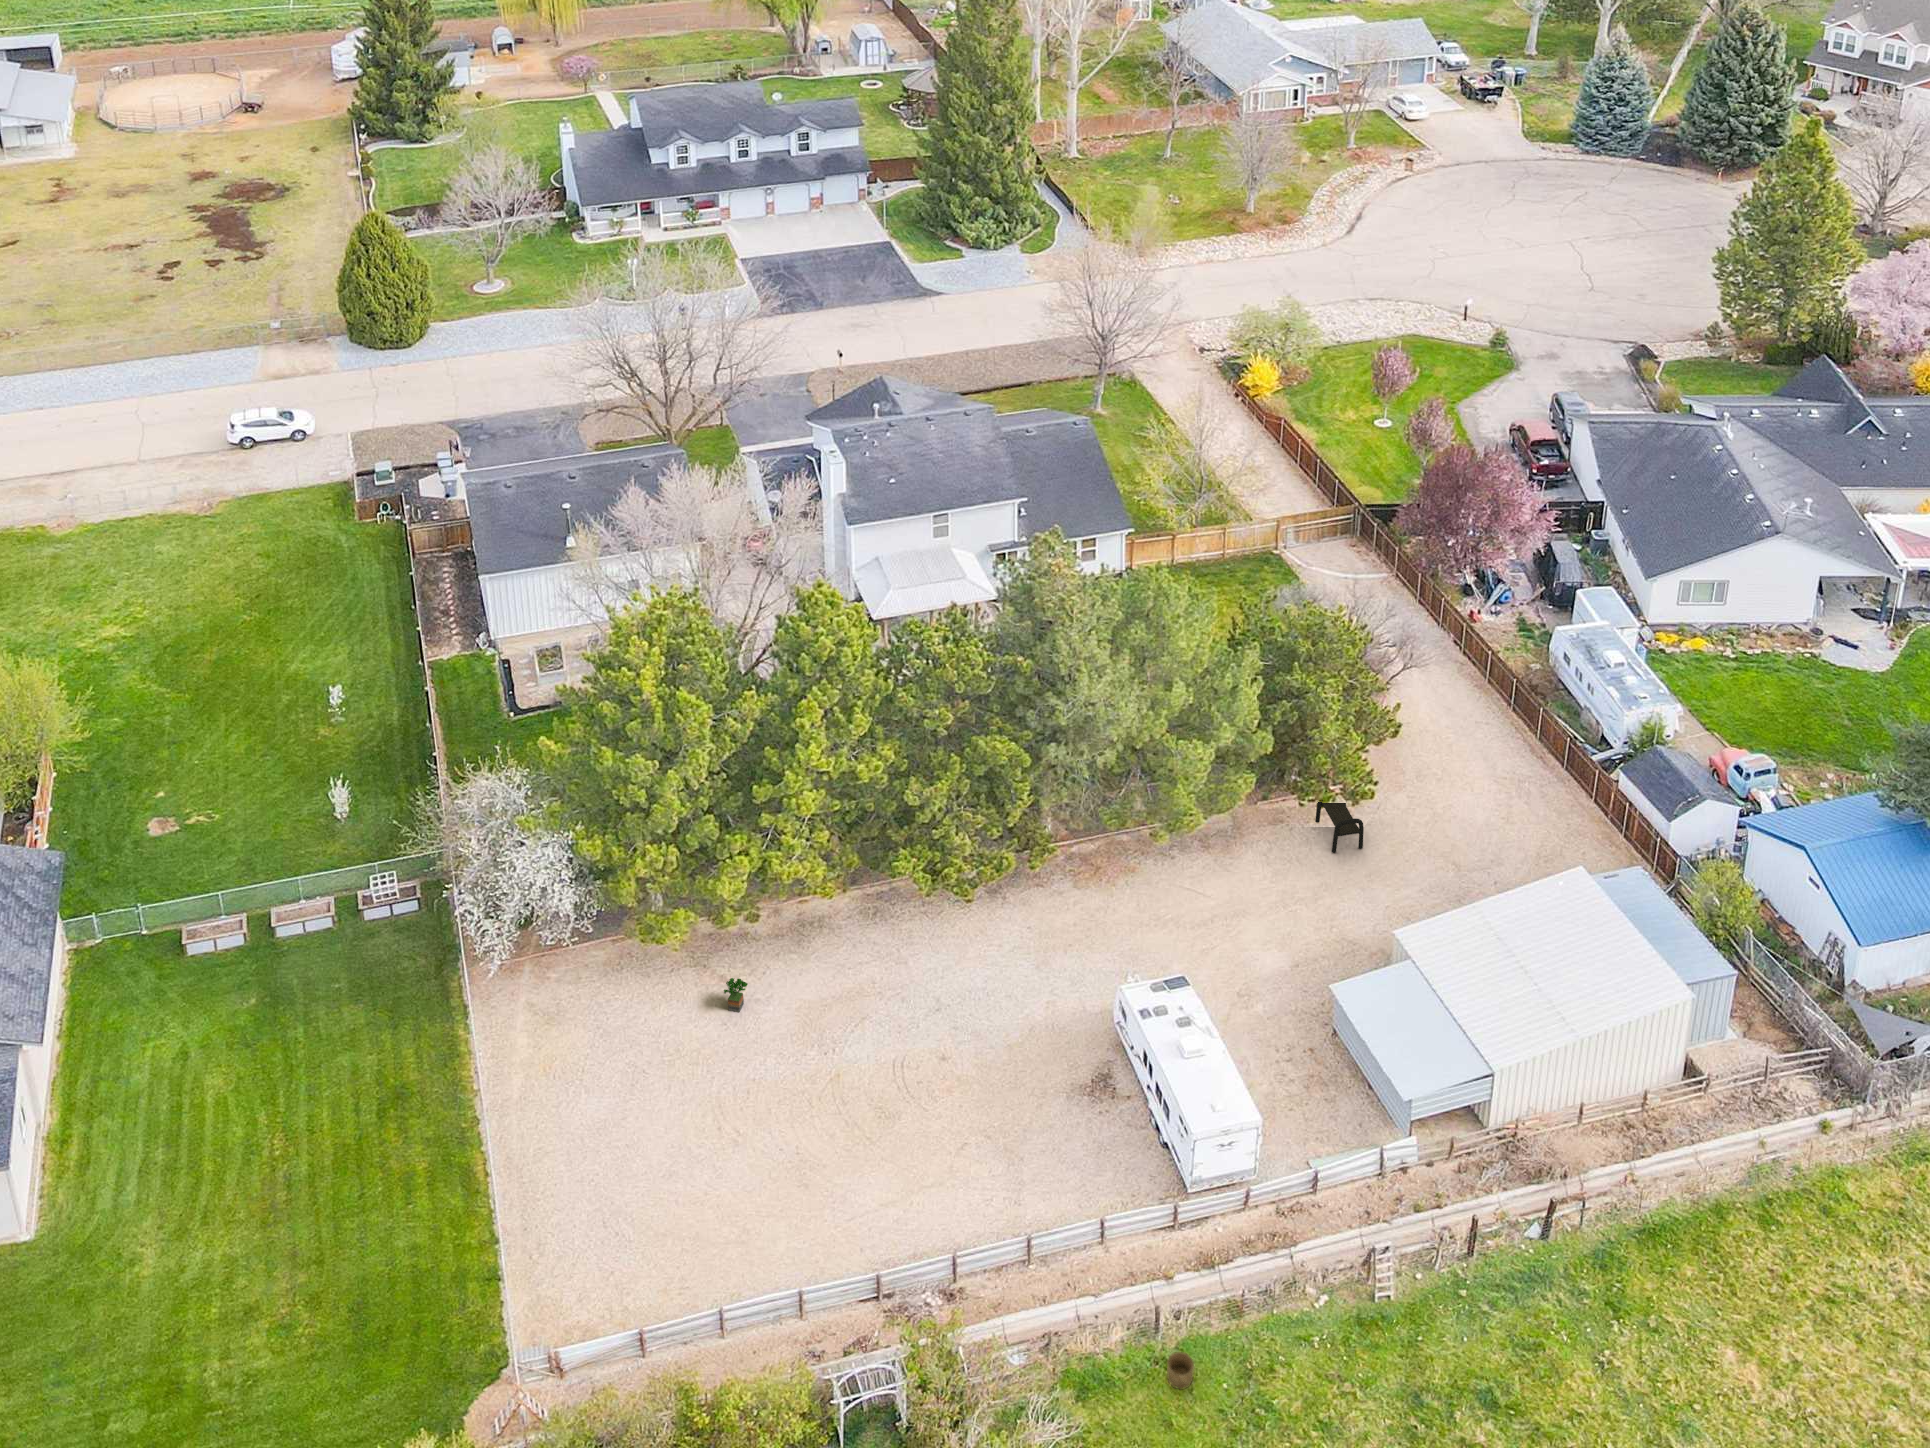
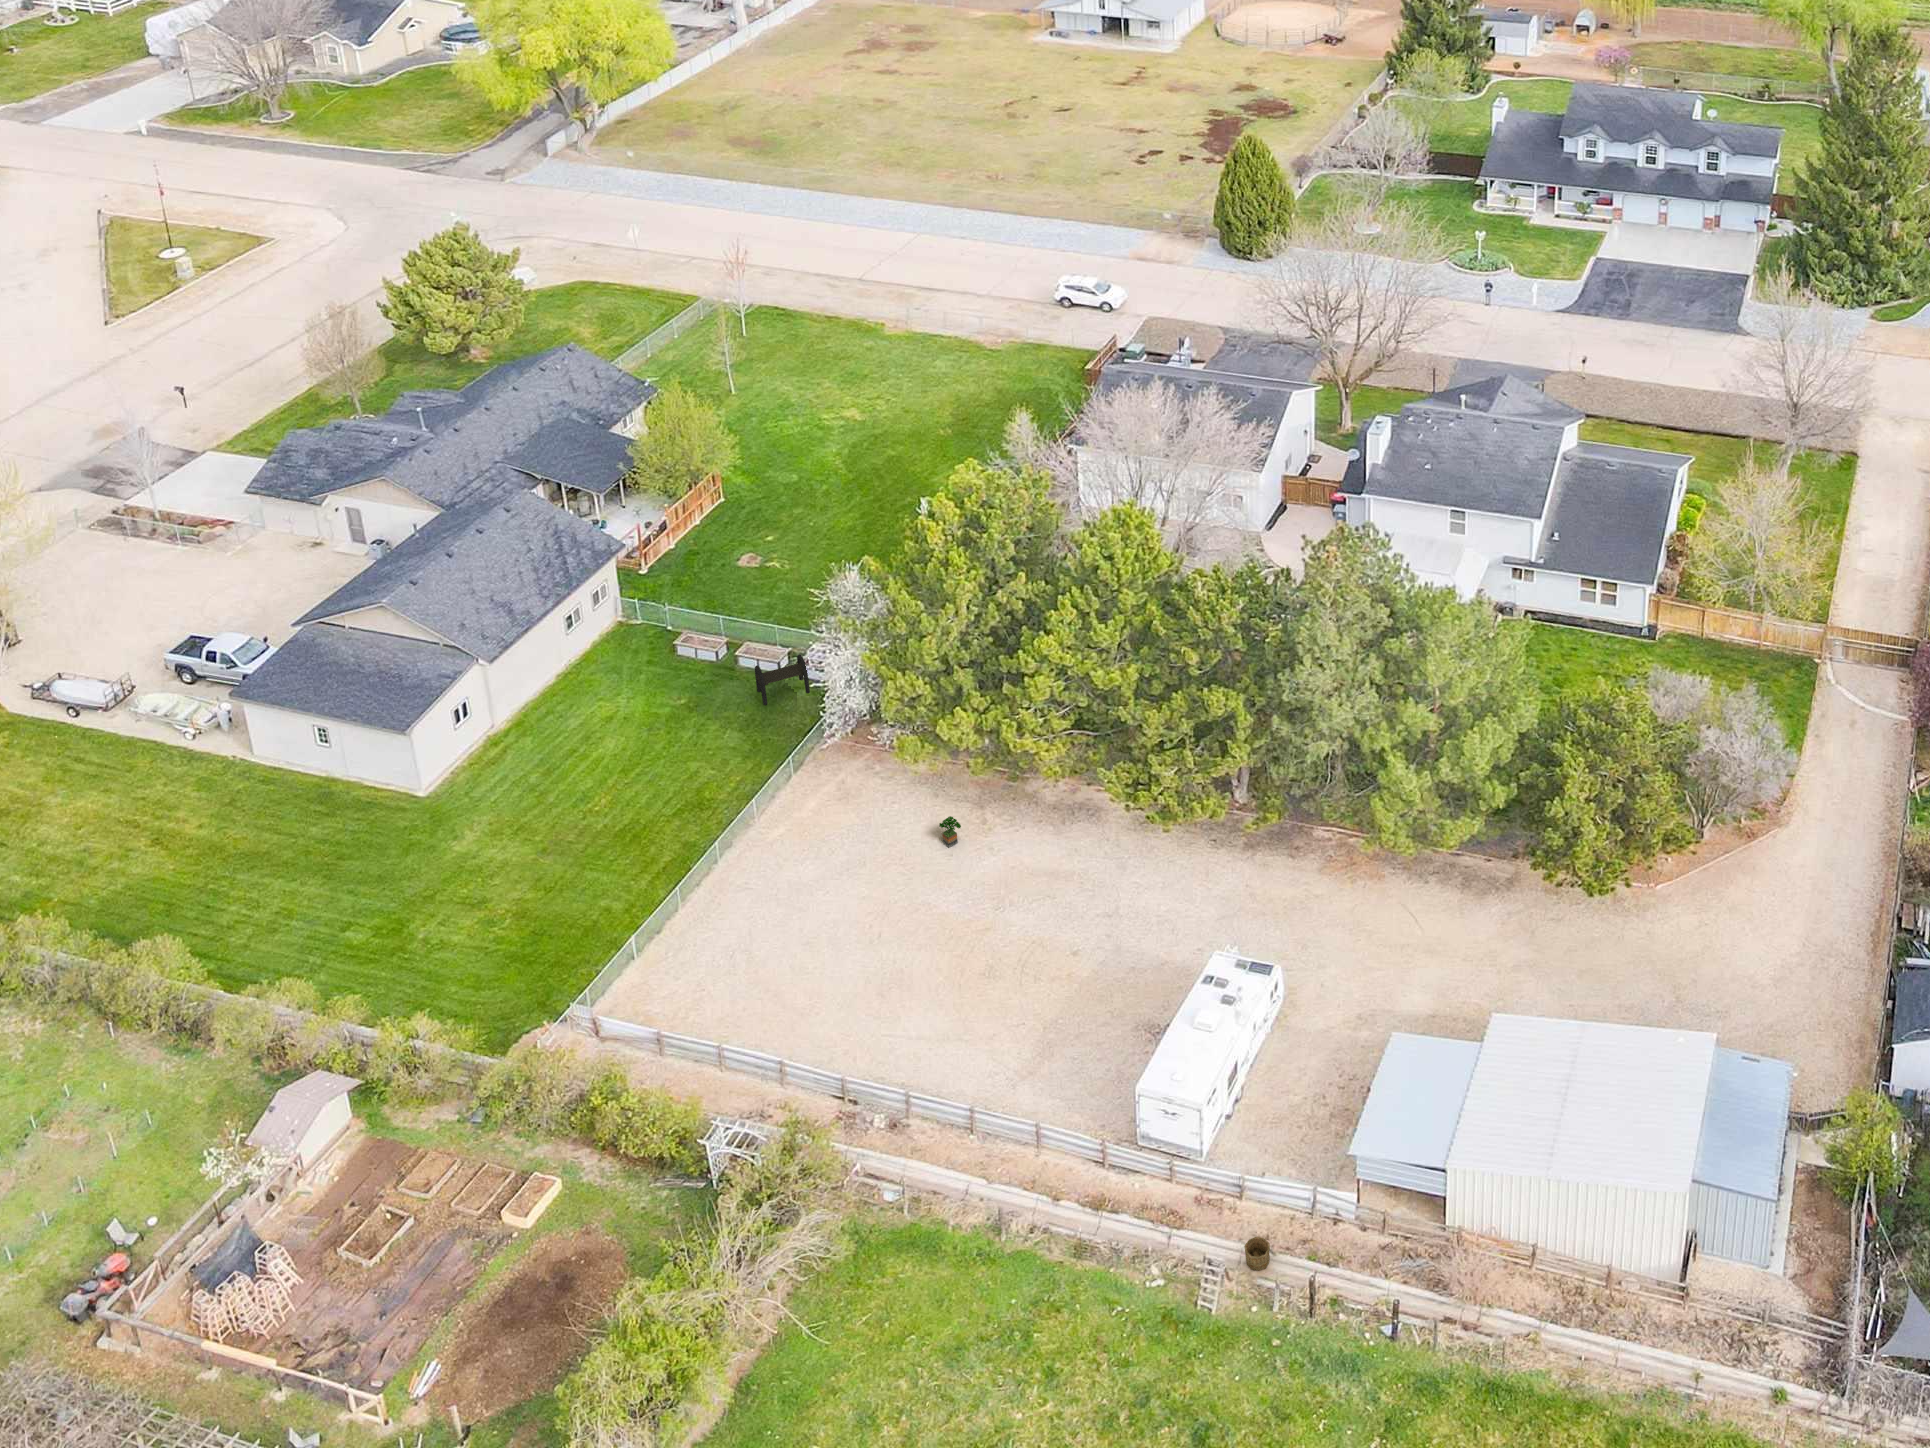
bench: present [1315,800,1364,853] -> present [755,654,810,705]
wooden bucket: present [1167,1352,1195,1389] -> present [1244,1237,1270,1271]

